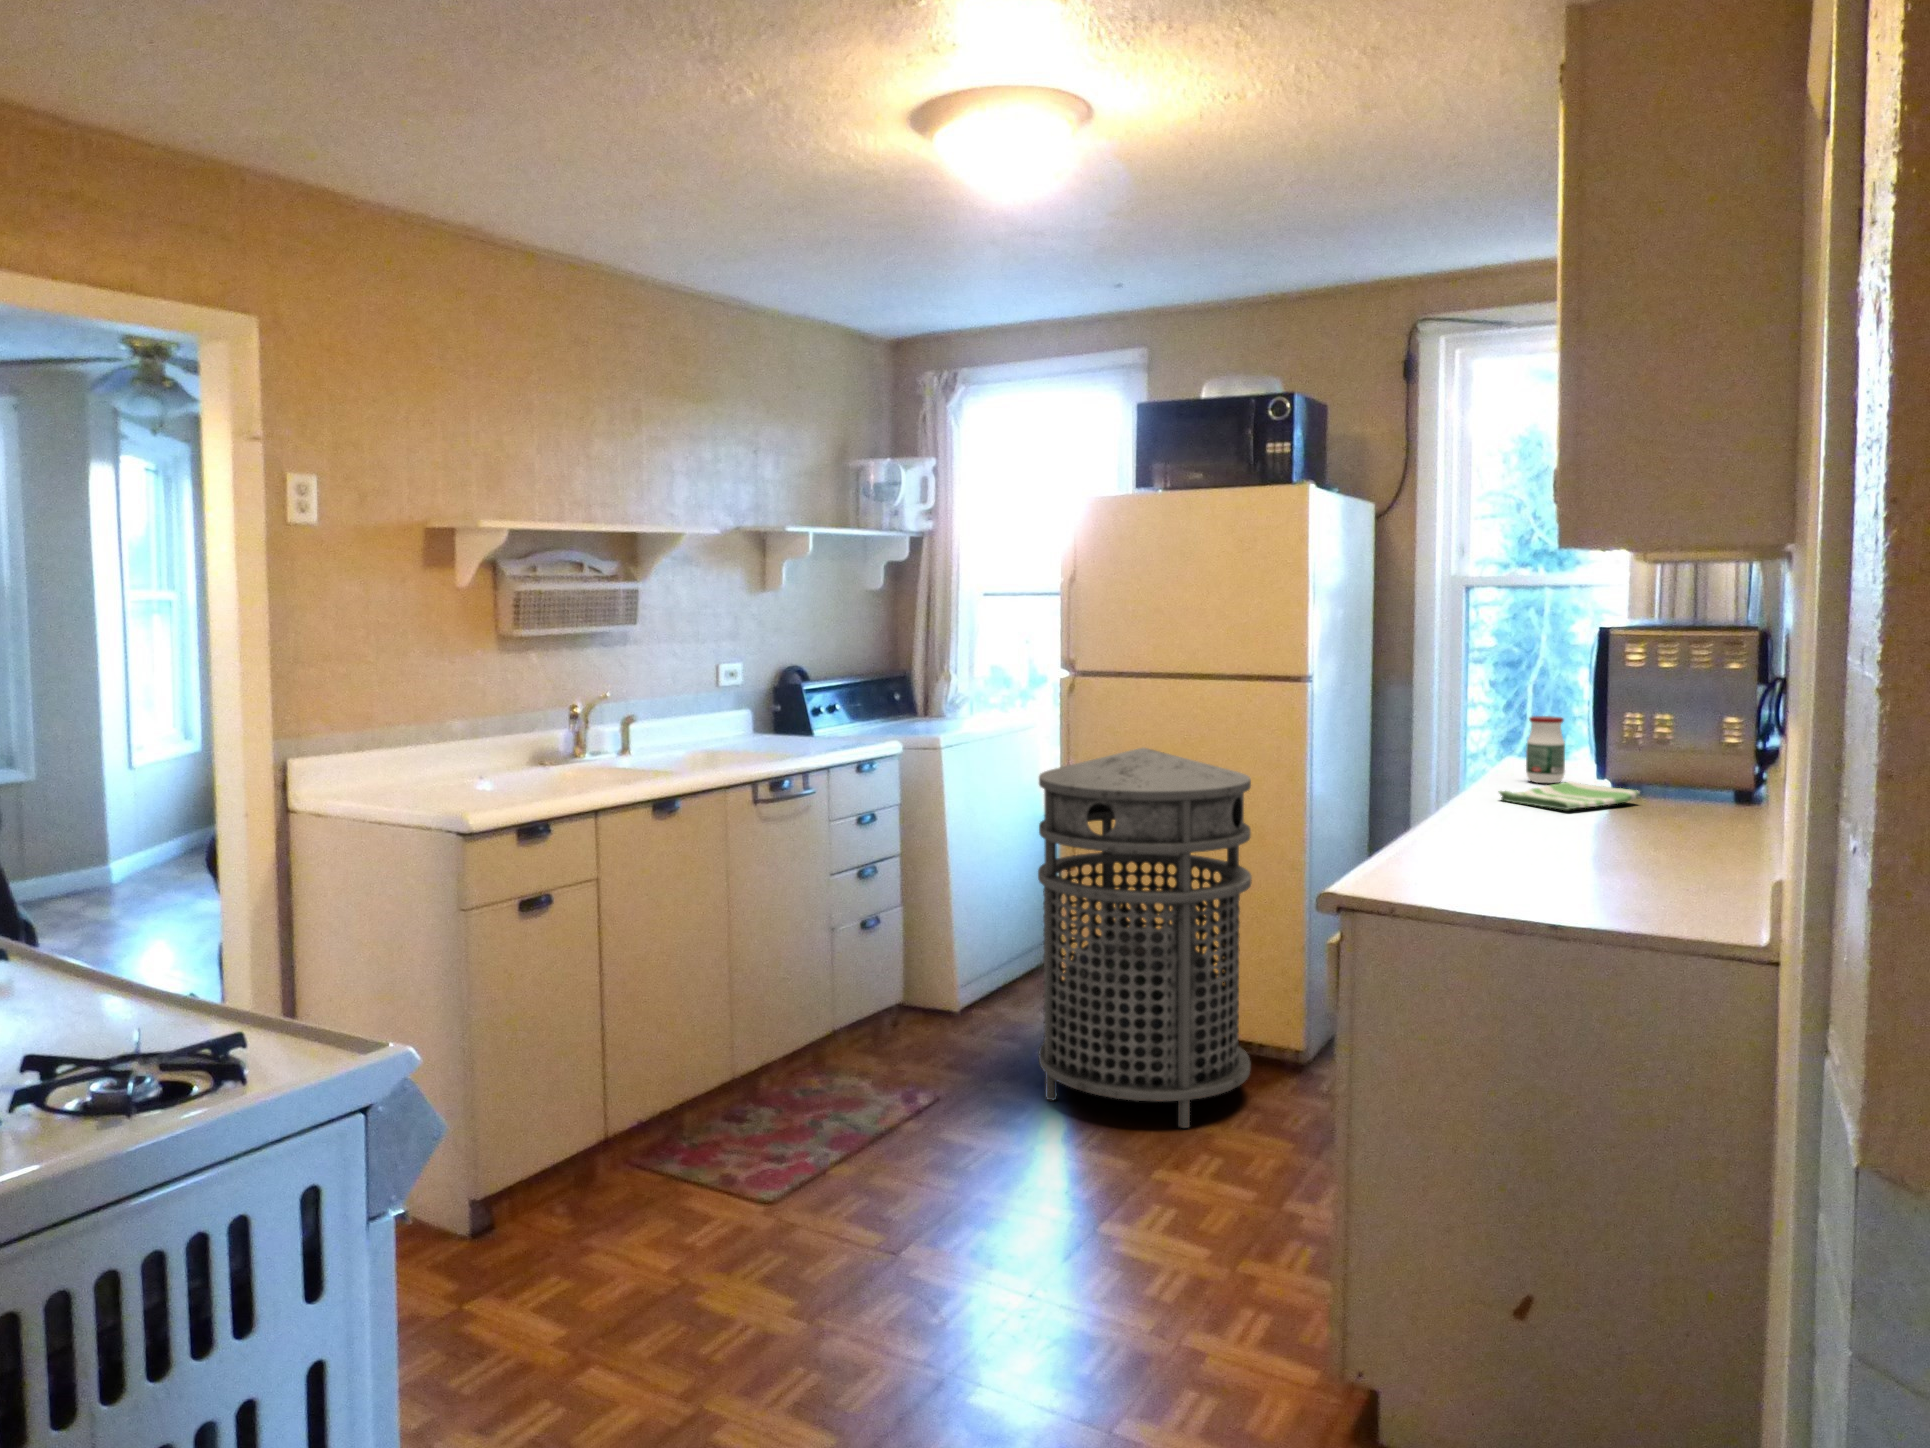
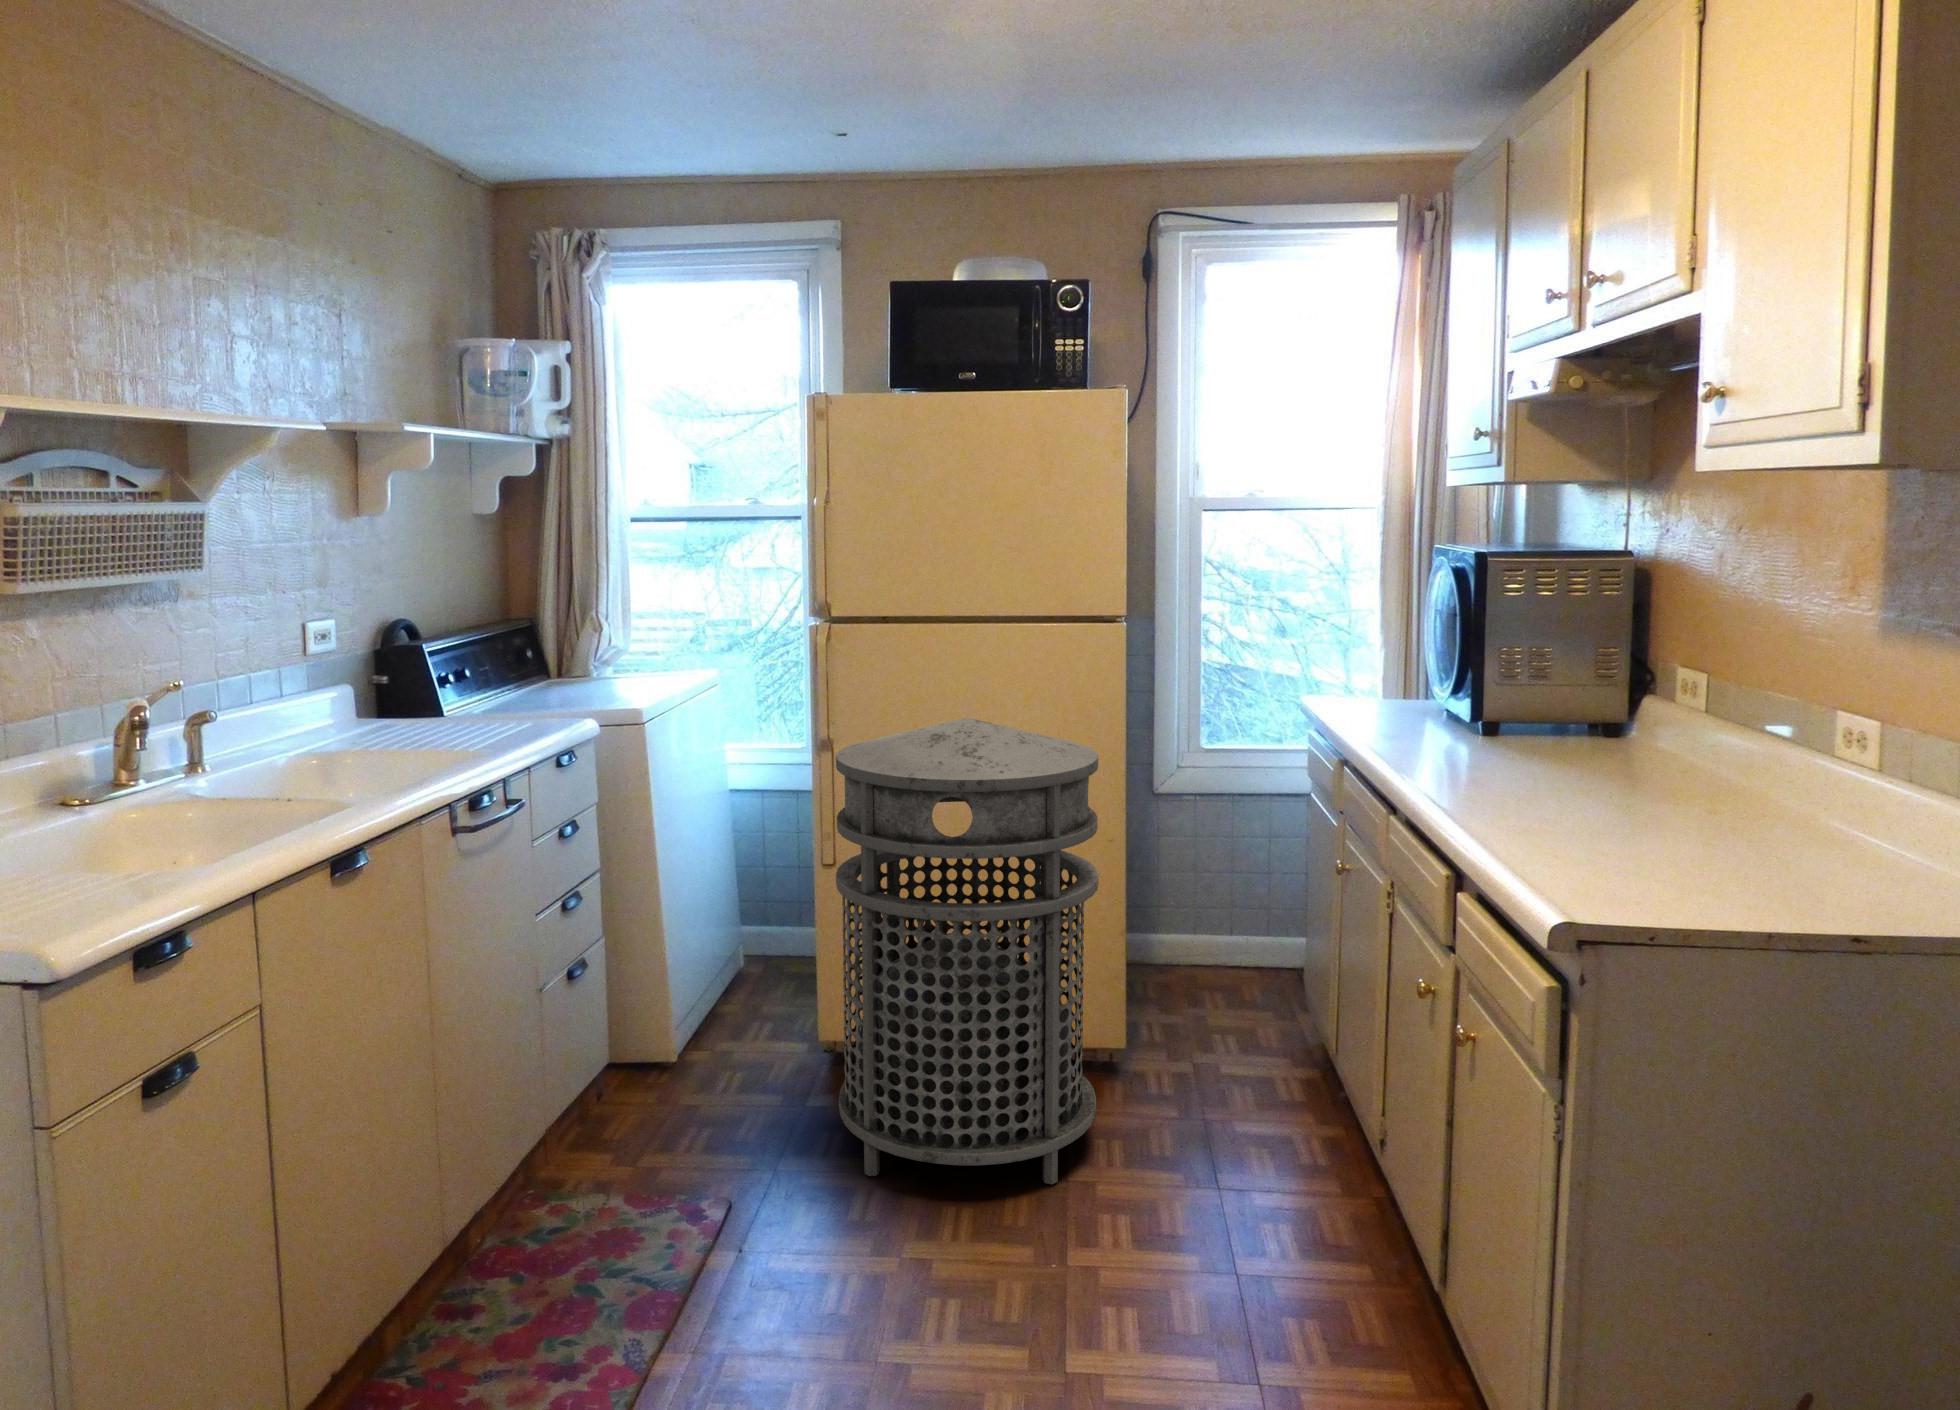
jar: present [1526,716,1565,783] -> none [1389,662,1431,736]
dish towel: present [1499,782,1640,810] -> none [1424,735,1550,773]

